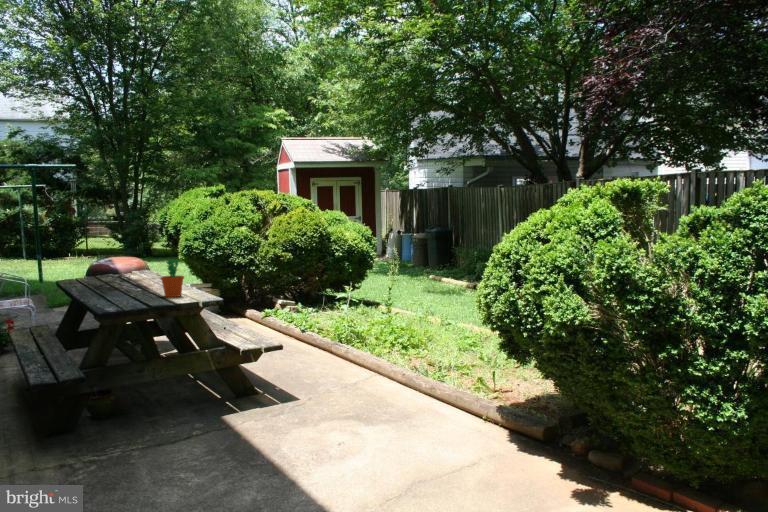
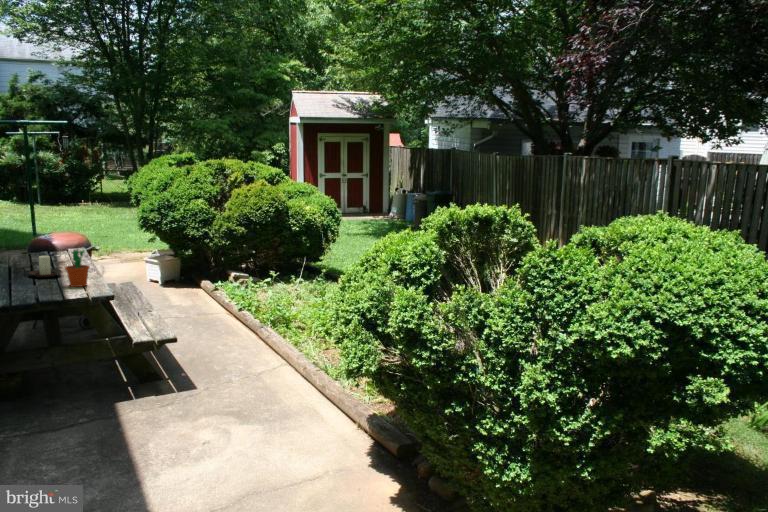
candle holder: none [115,269,147,292] -> present [29,256,61,278]

